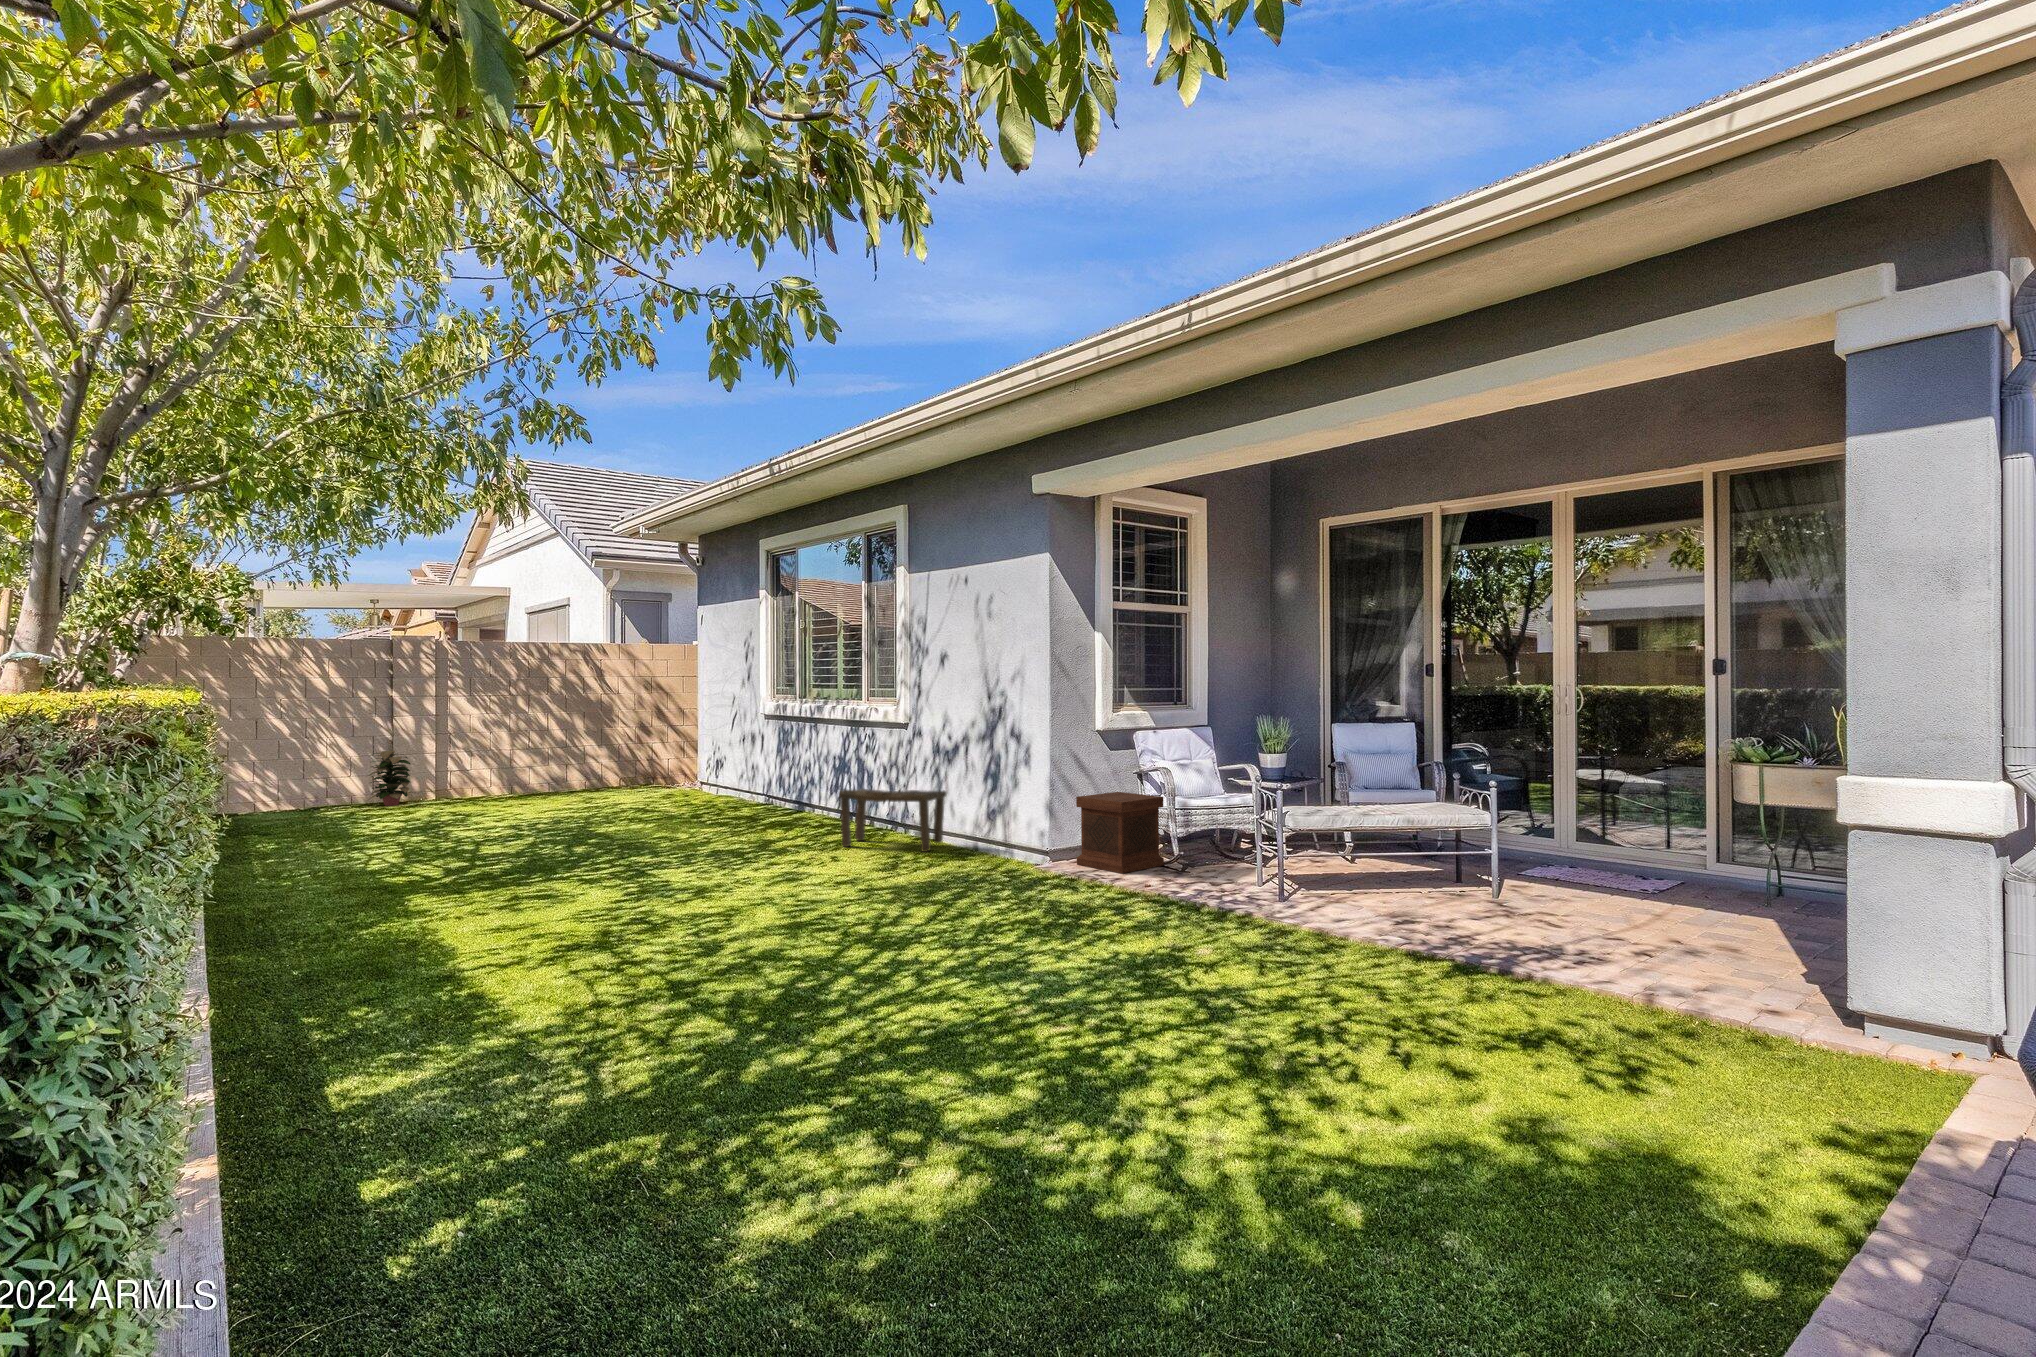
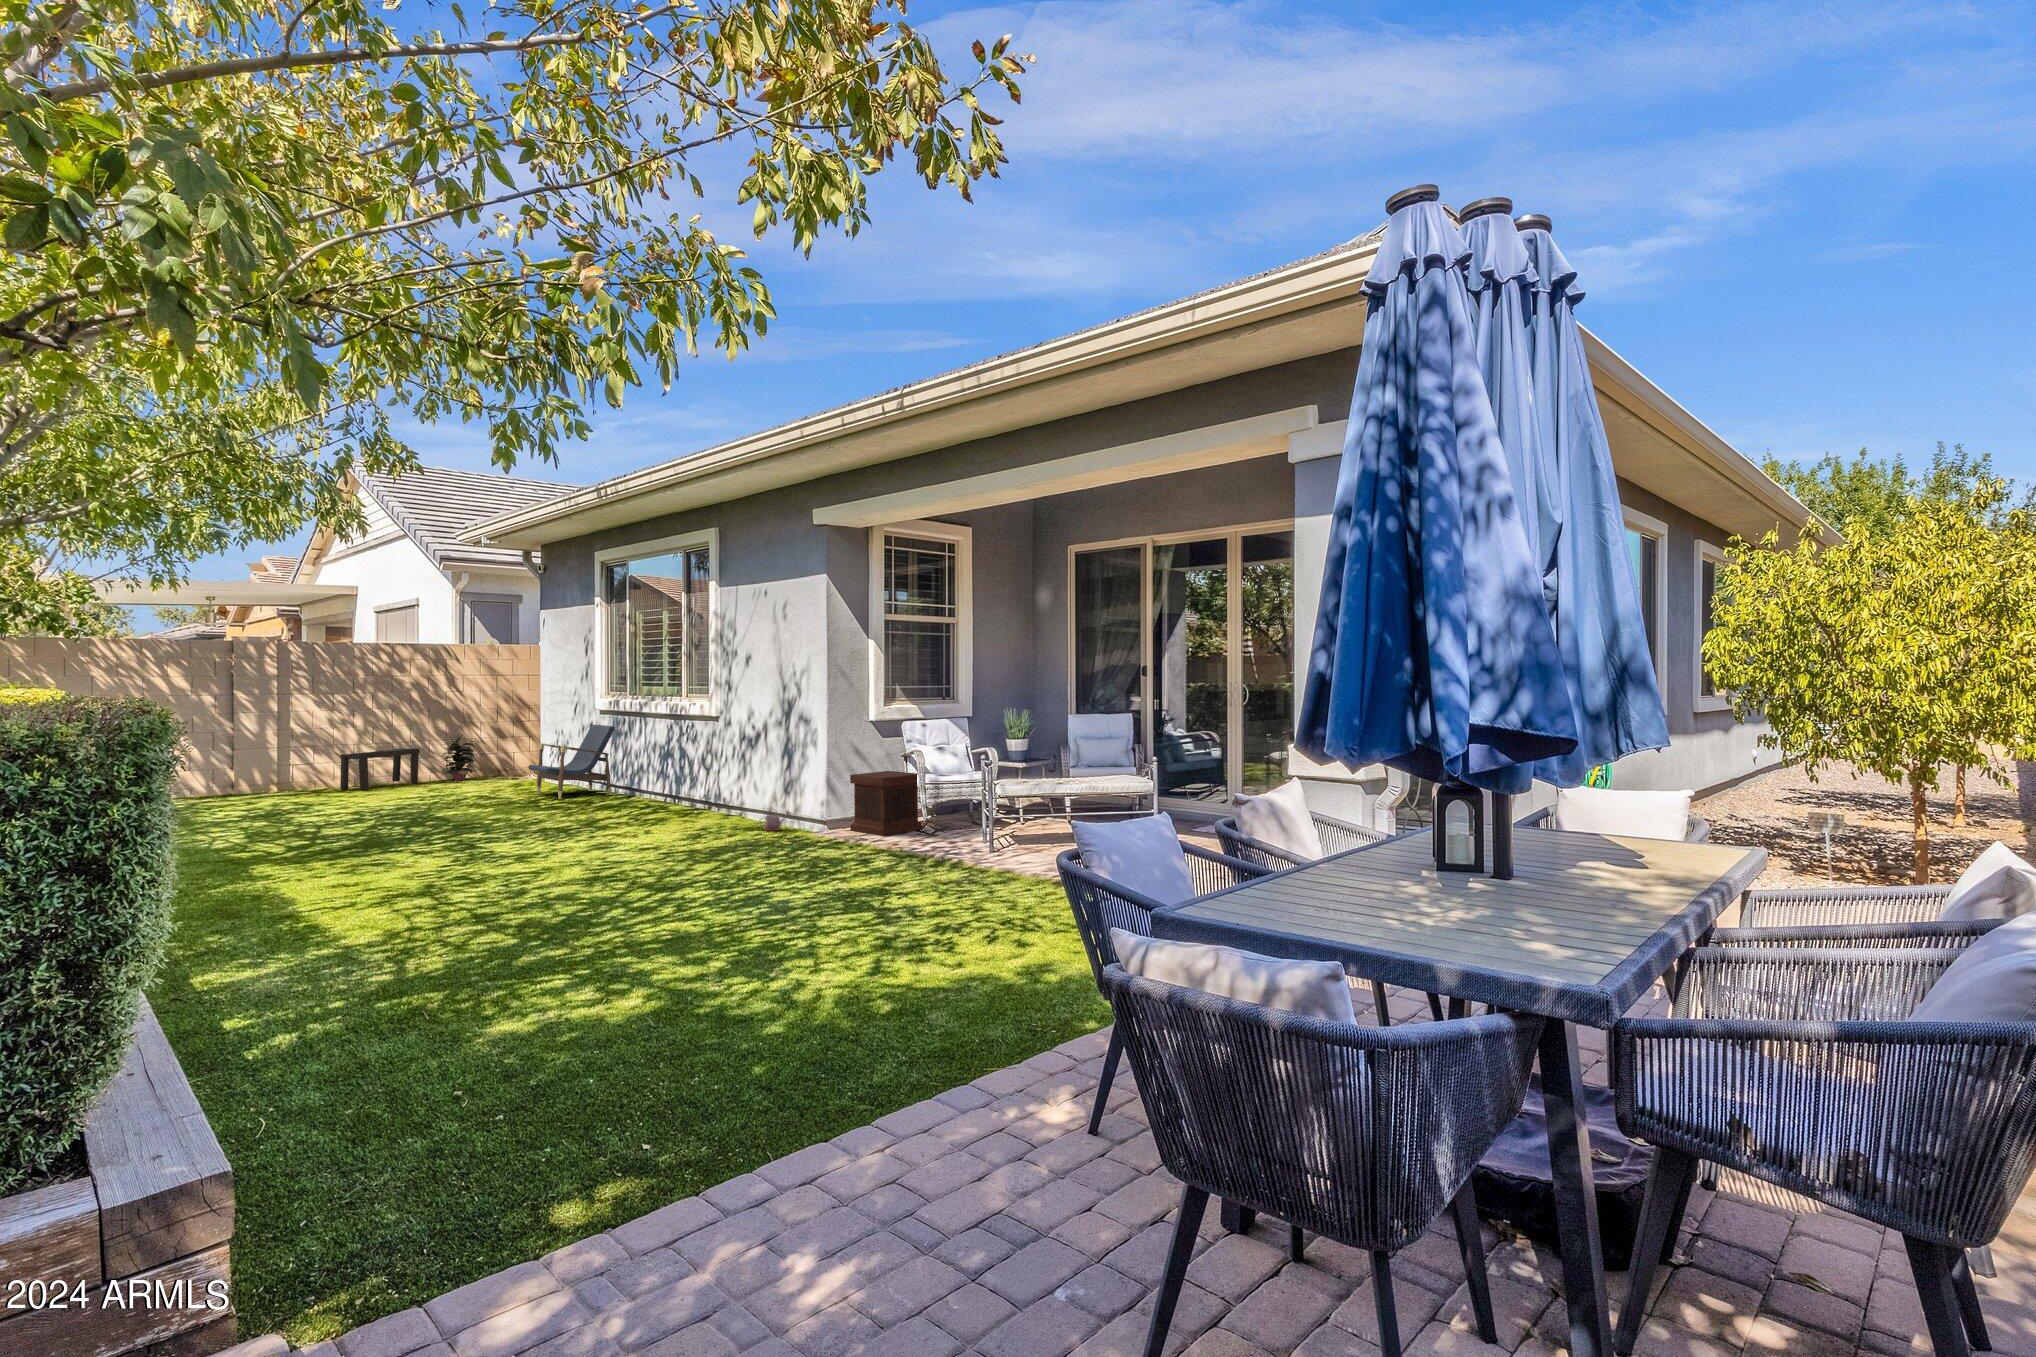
lounge chair: none [690,731,781,814] -> present [528,725,615,799]
decorative plant: present [369,751,410,806] -> present [442,735,474,780]
bench: present [839,789,947,852] -> present [340,748,420,790]
watering can: none [967,834,1003,863] -> present [762,811,791,831]

